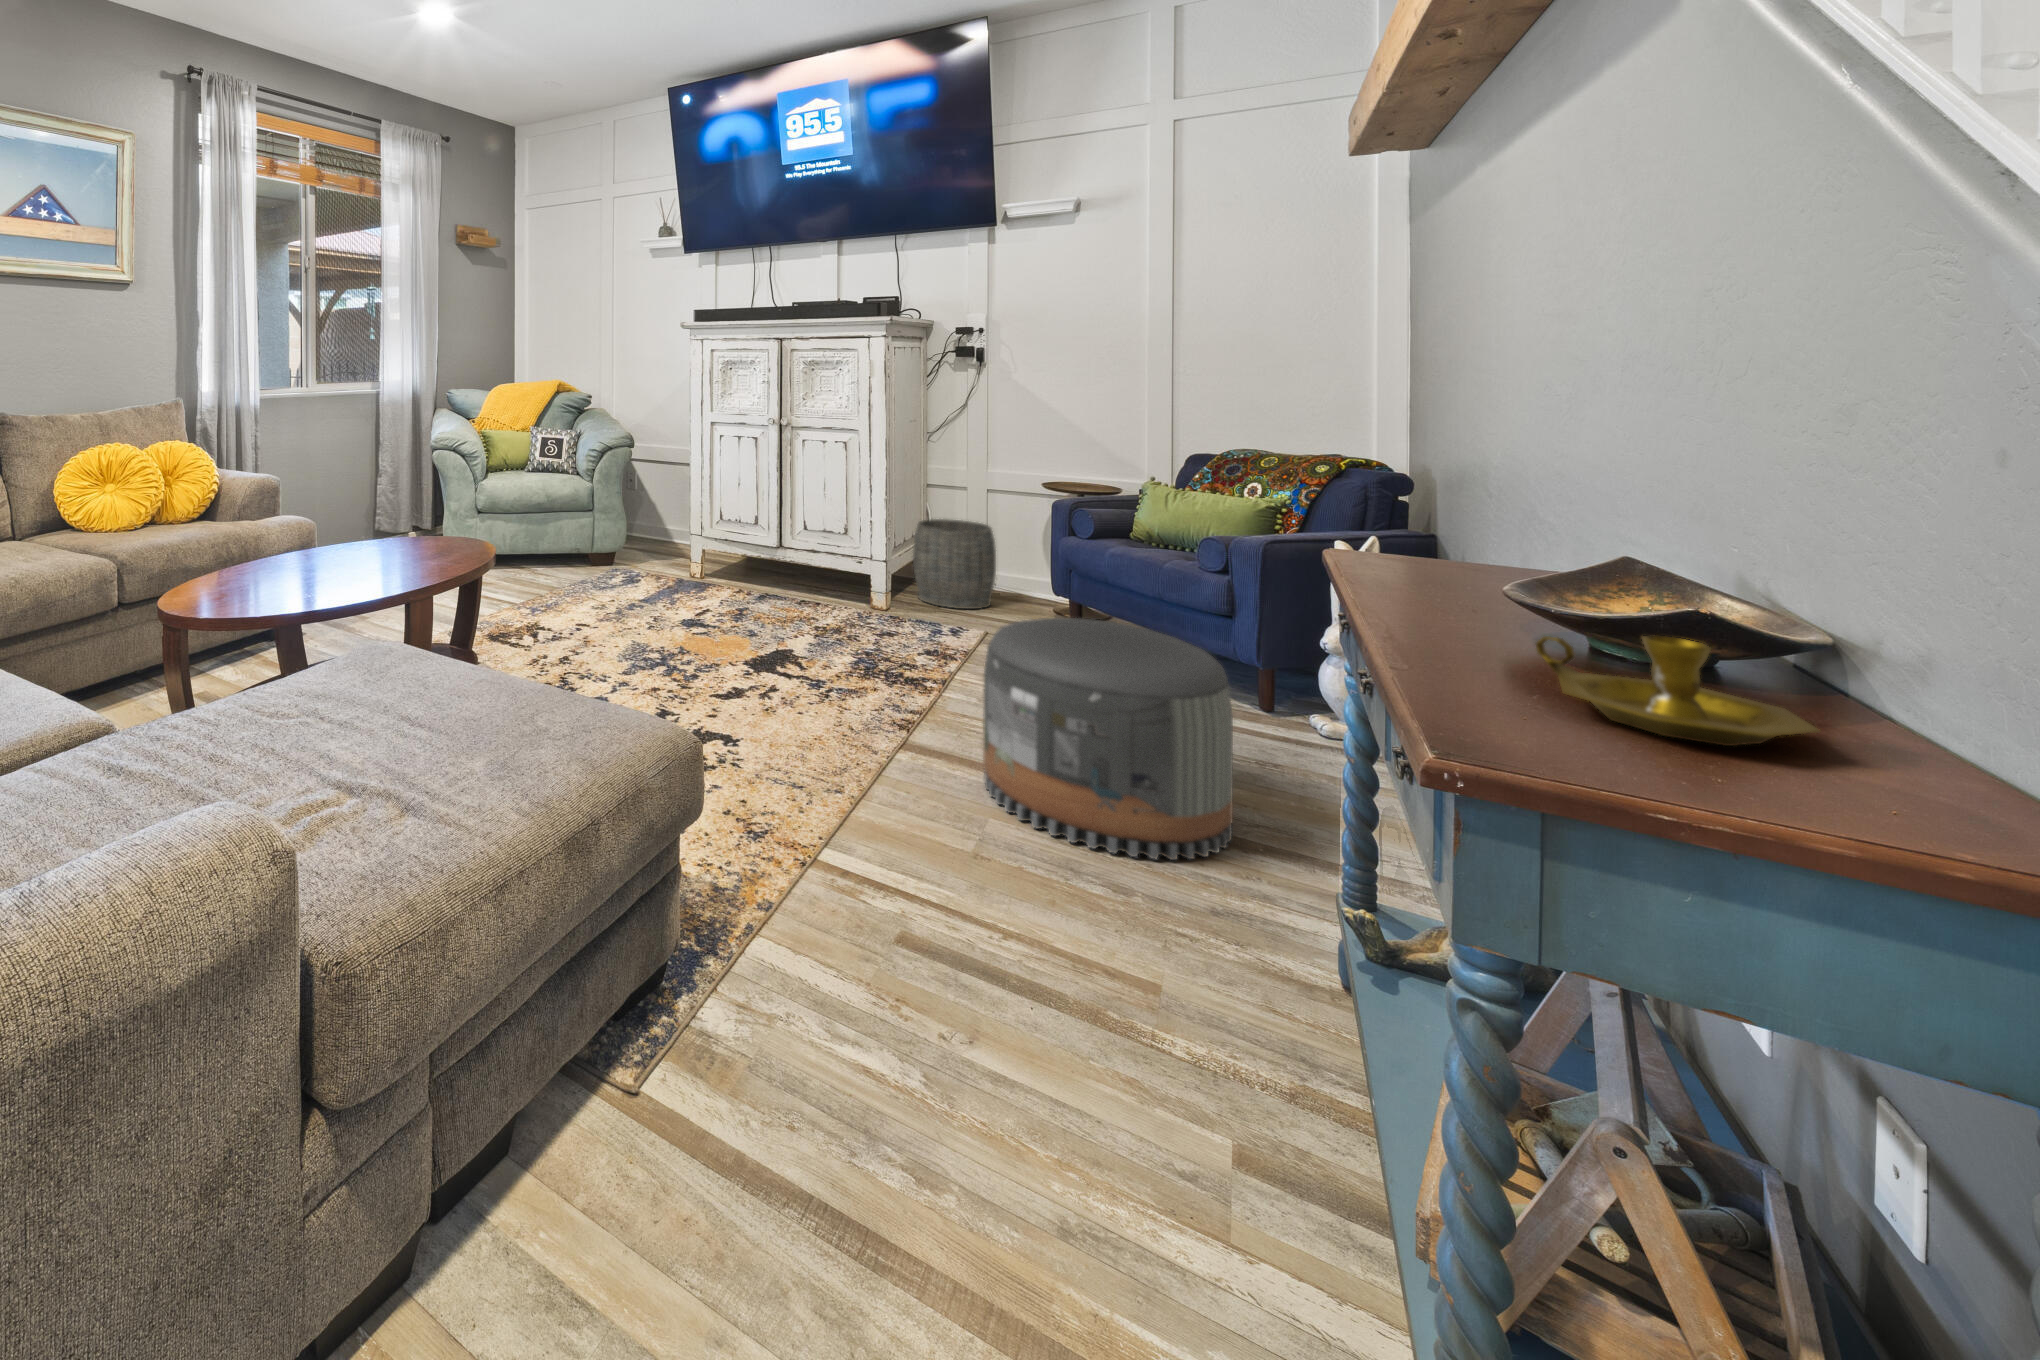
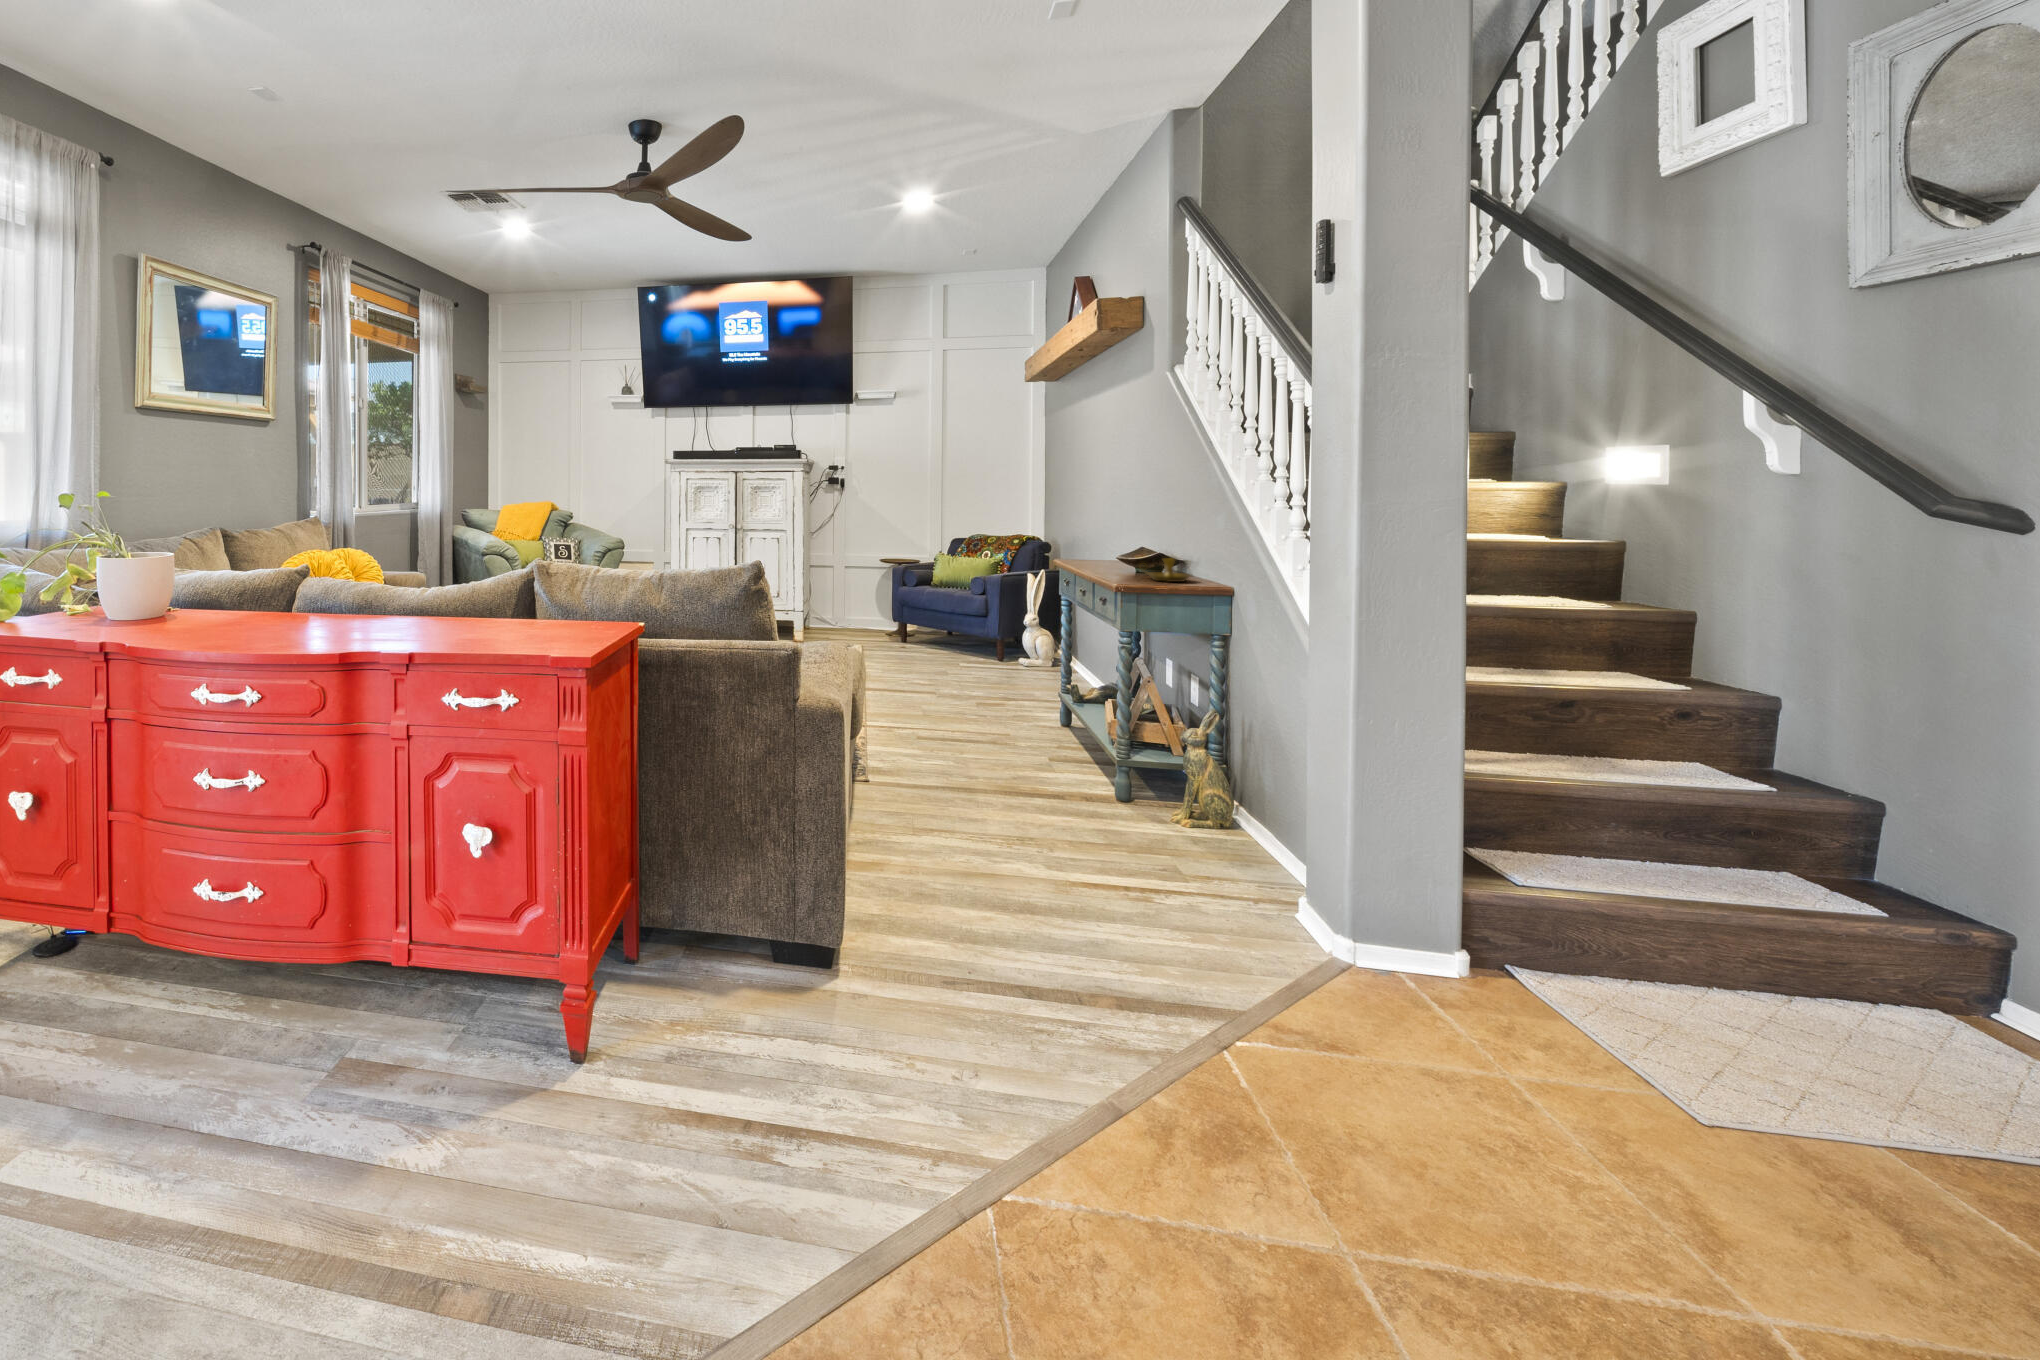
woven basket: present [913,519,996,609] -> none [810,582,856,633]
pouf: present [983,618,1233,860] -> none [910,610,1014,705]

